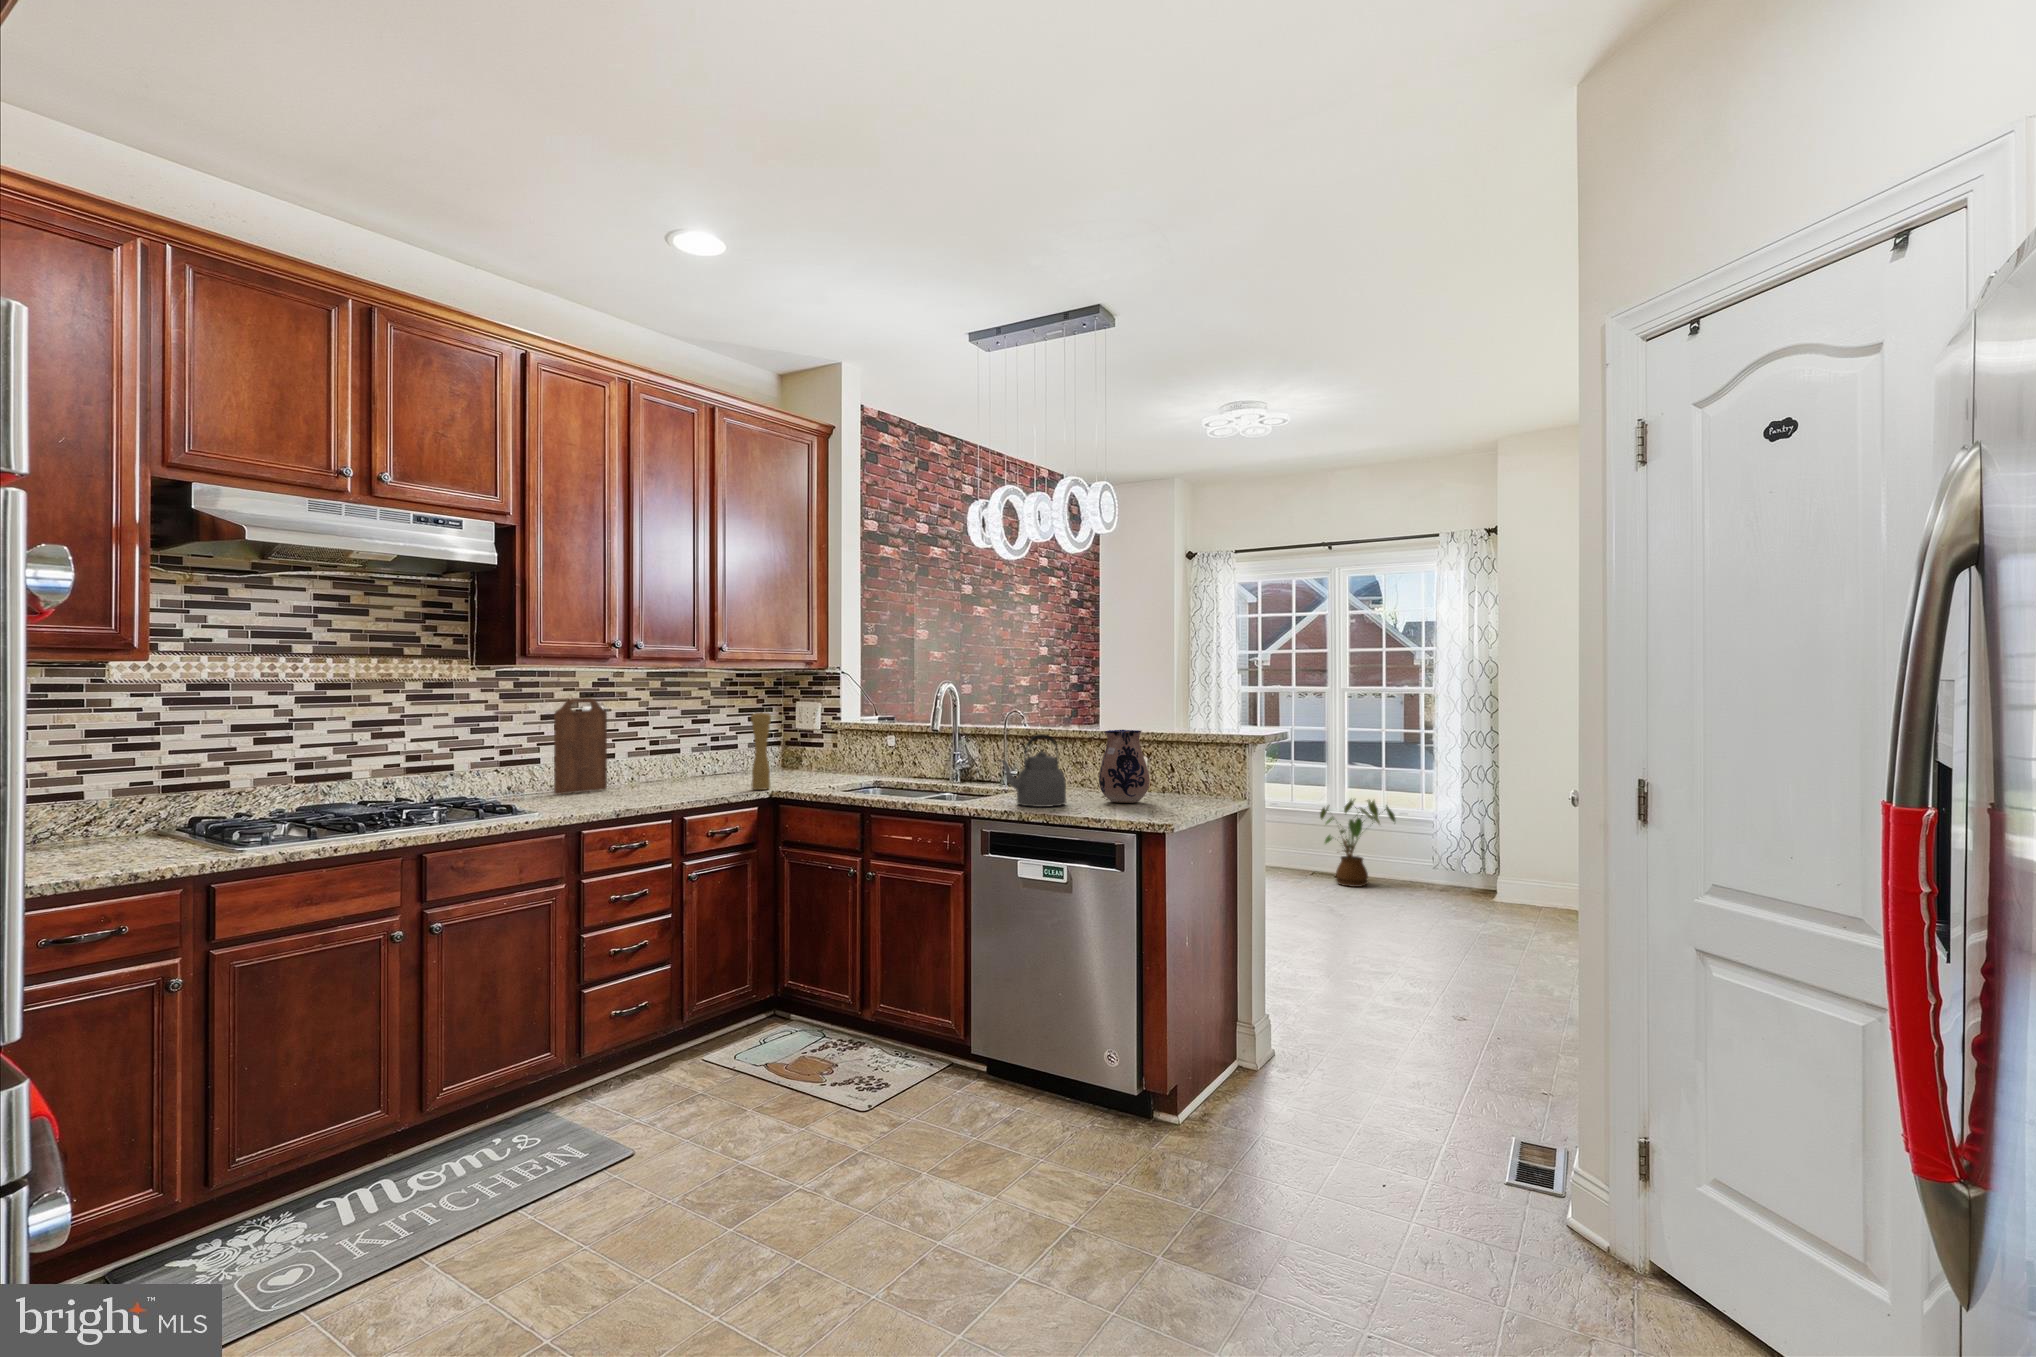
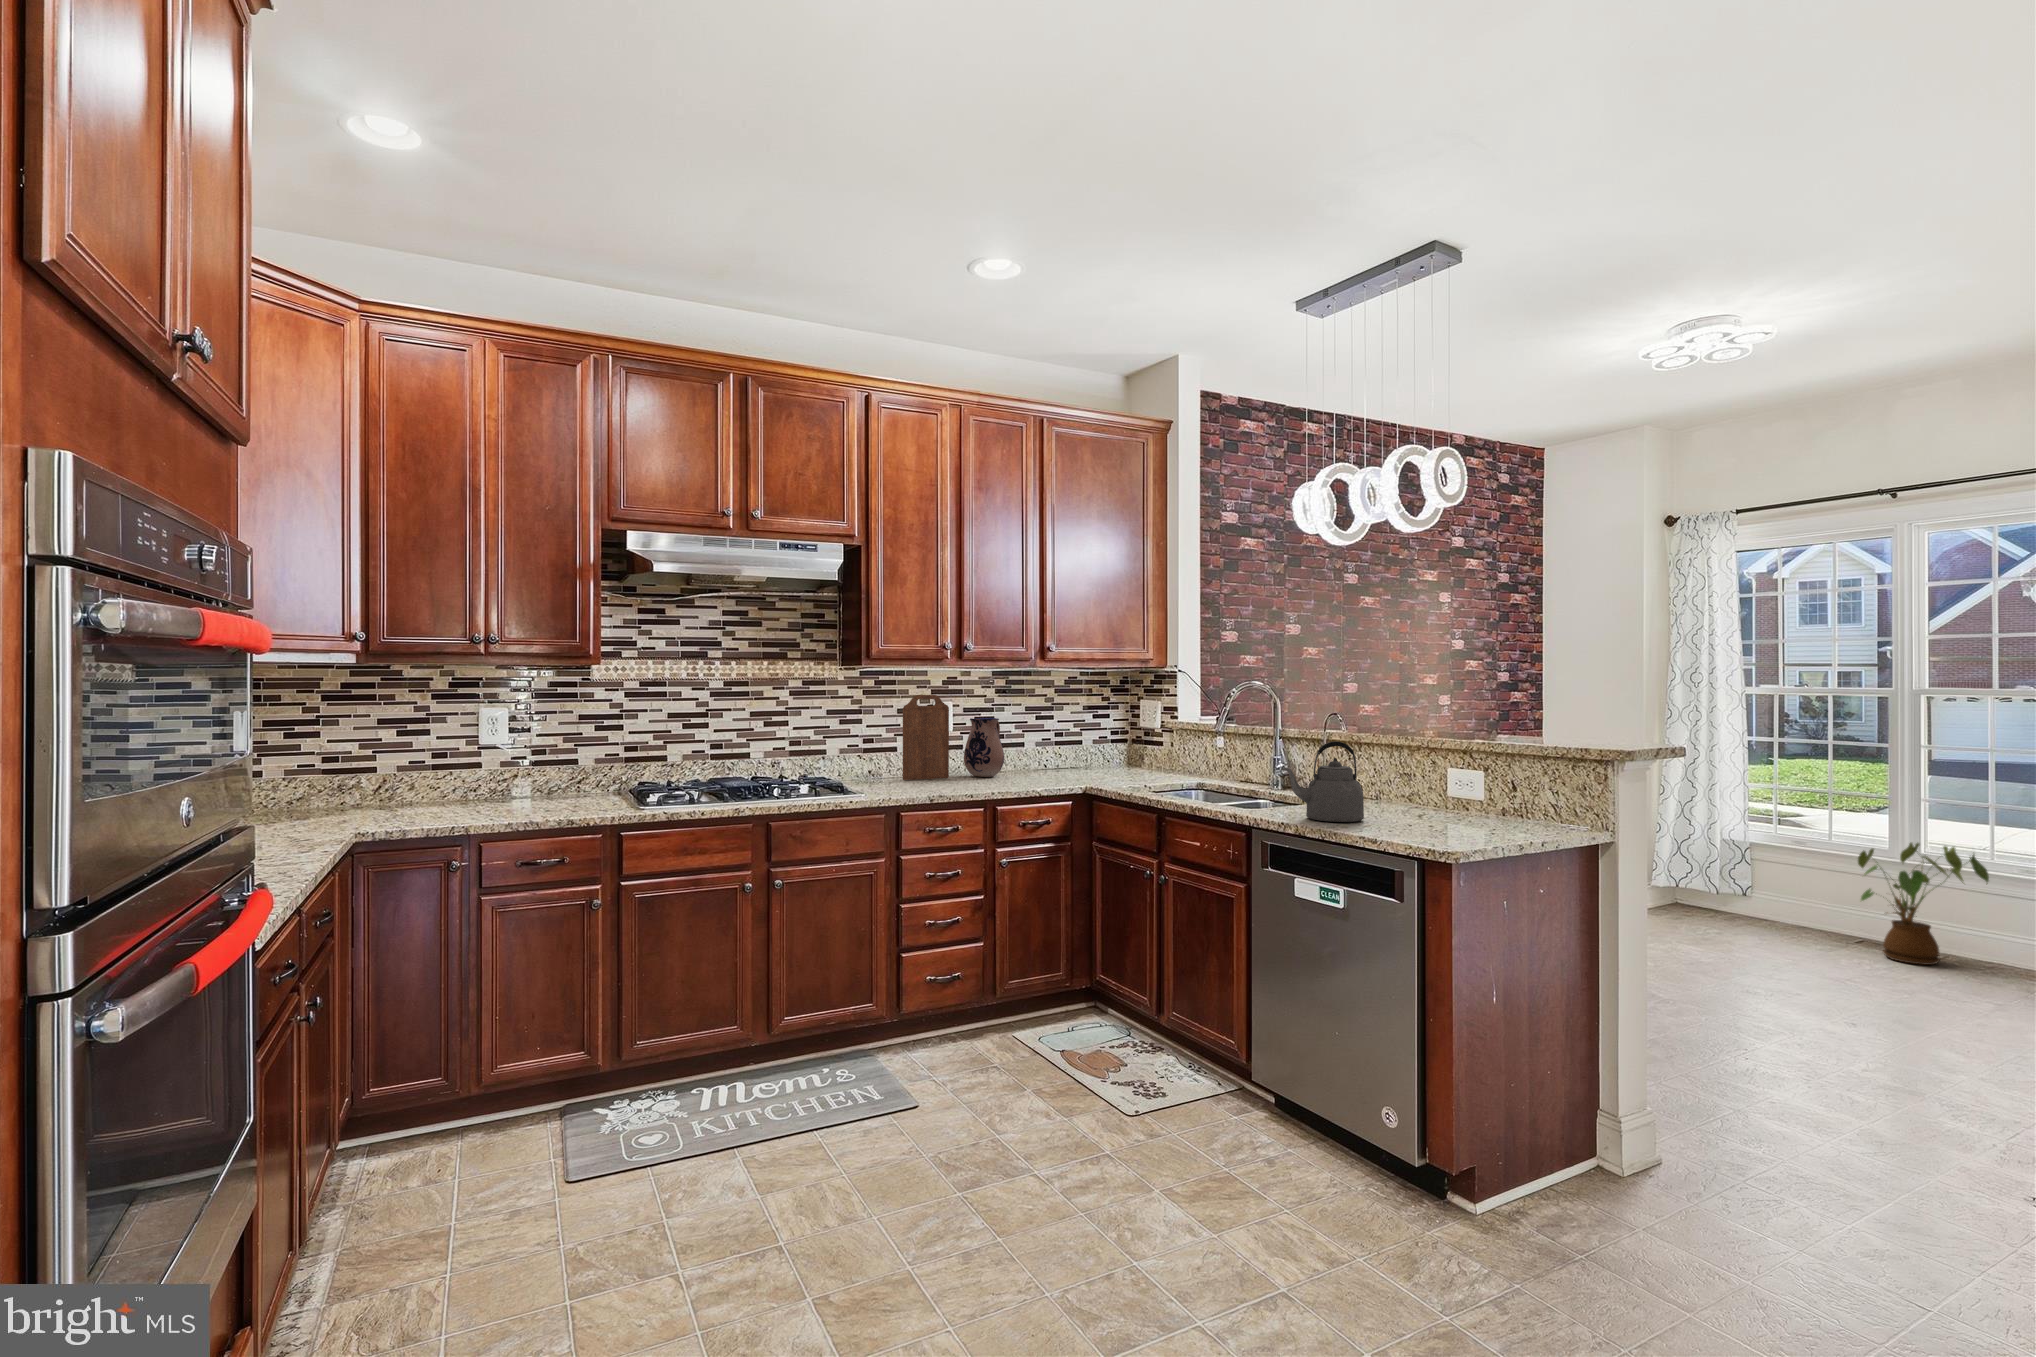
pepper mill: present [751,712,771,790] -> none [1069,710,1088,786]
ceramic pitcher: present [1099,730,1150,803] -> present [964,718,1004,777]

